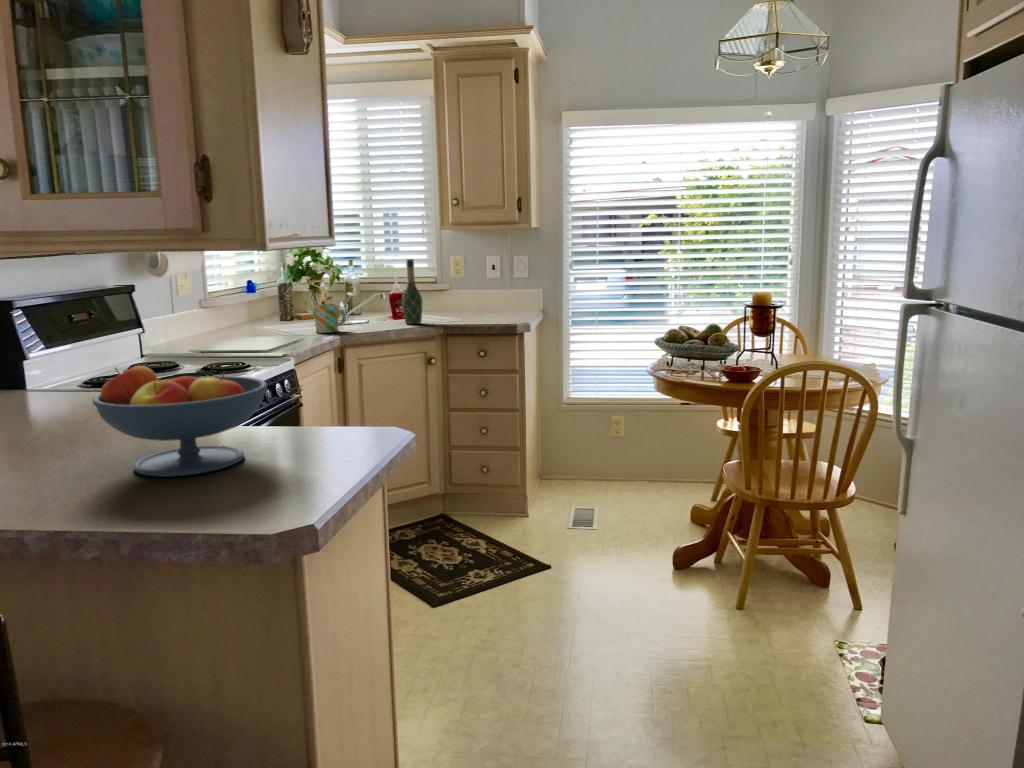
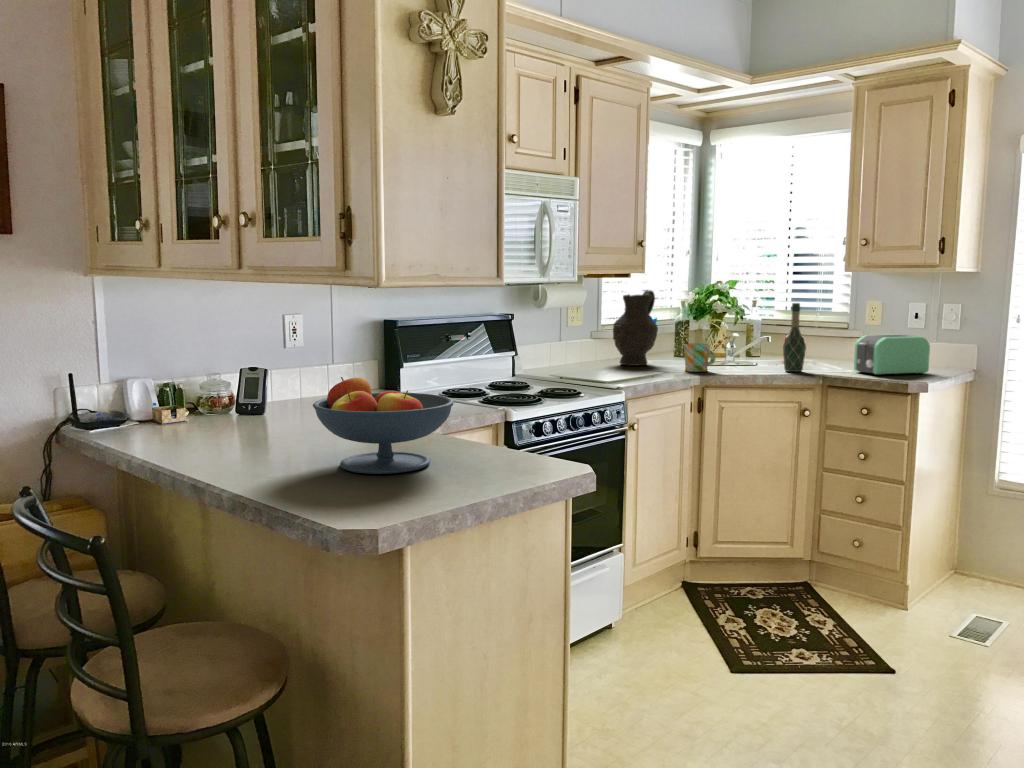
decorative vase: none [228,253,275,333] -> present [613,290,658,366]
toaster: none [461,283,519,320] -> present [854,335,930,375]

